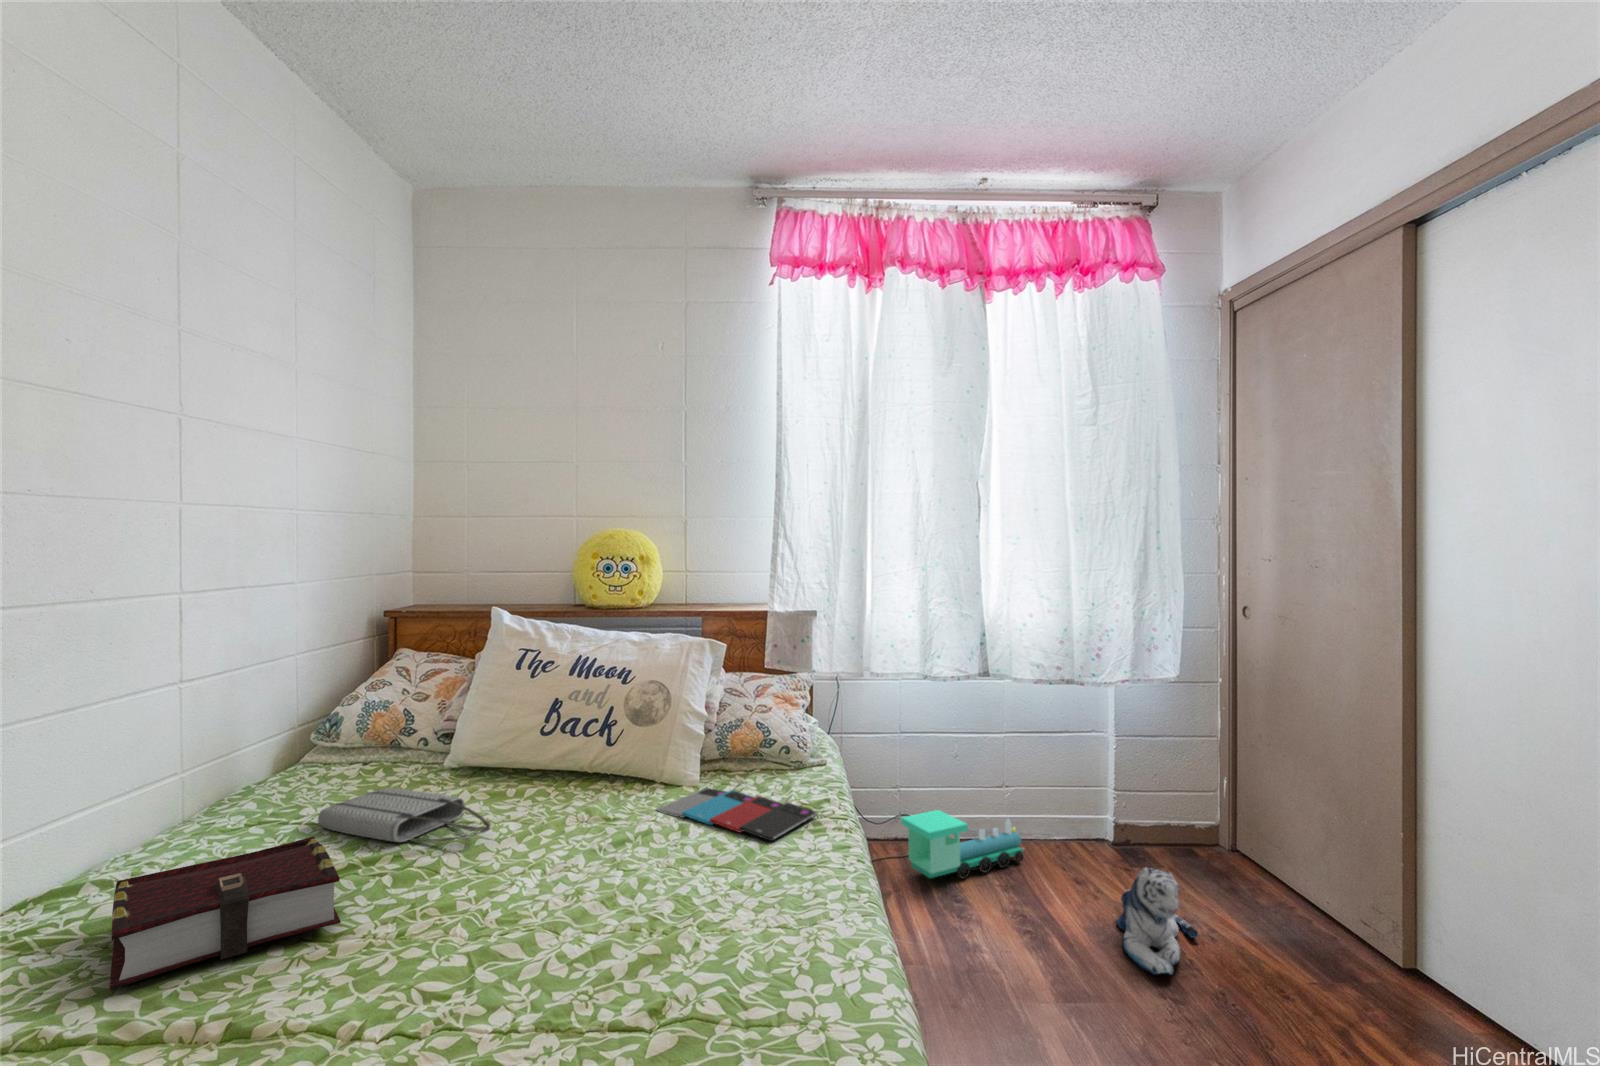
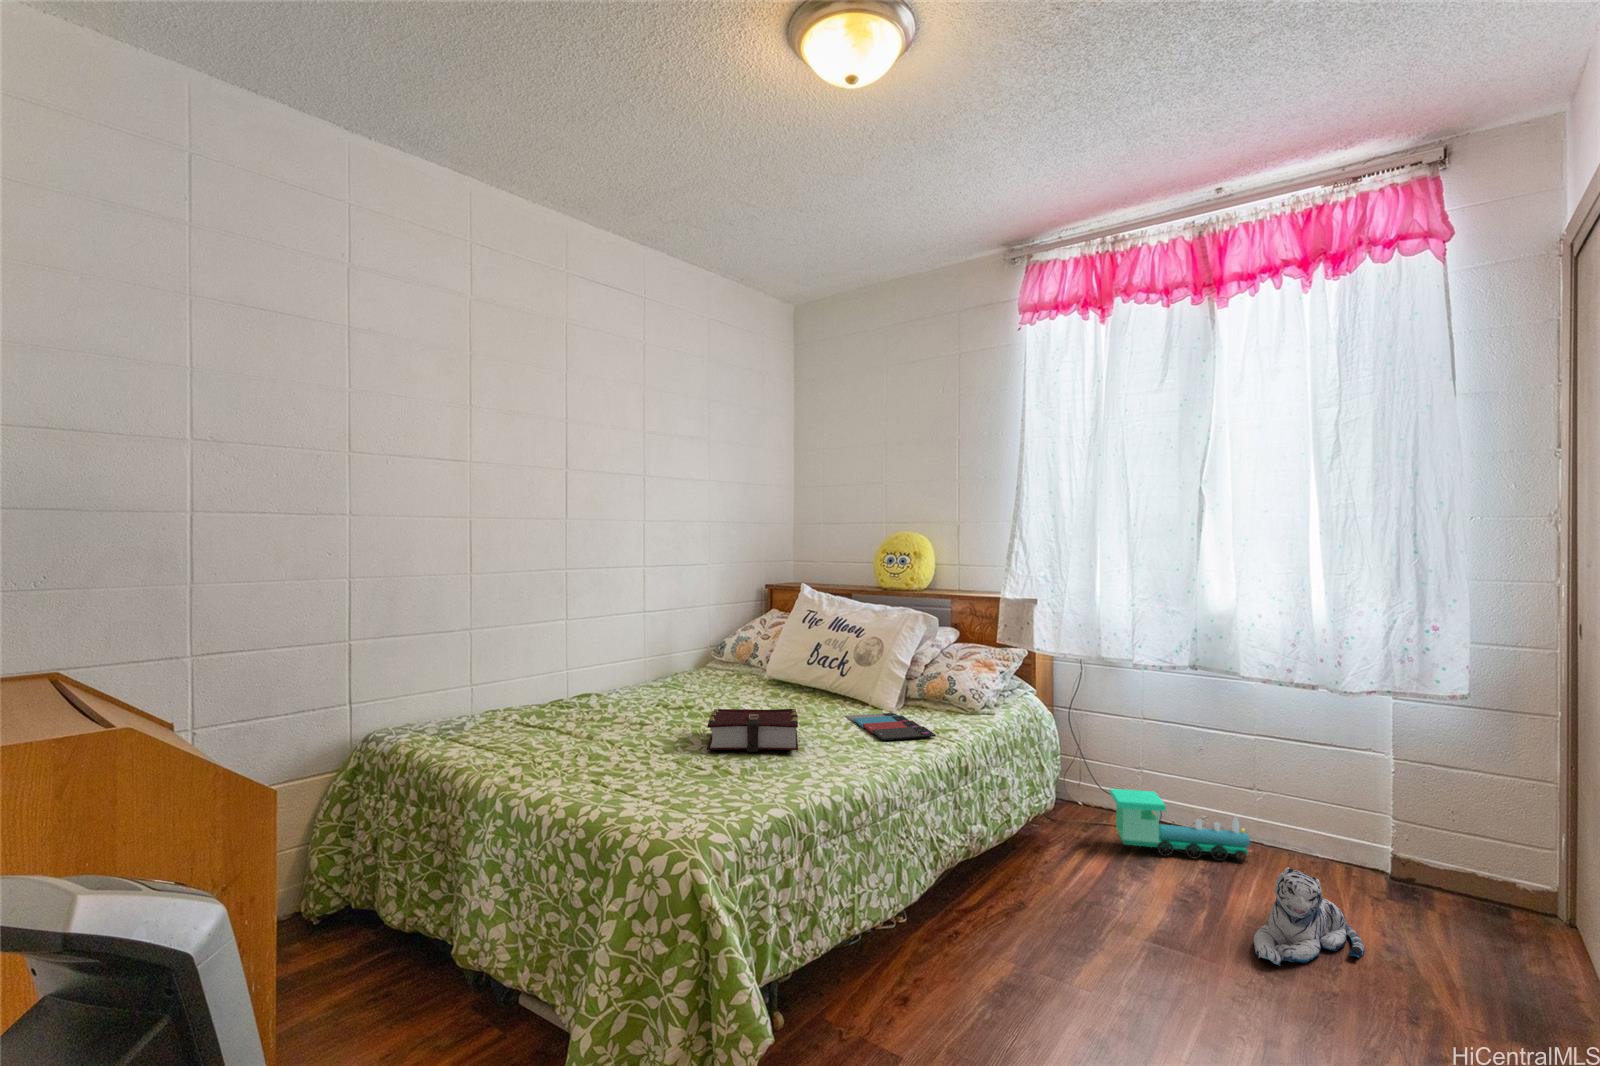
tote bag: present [318,788,490,842] -> none [683,680,747,705]
book: present [110,836,341,990] -> present [707,709,798,752]

